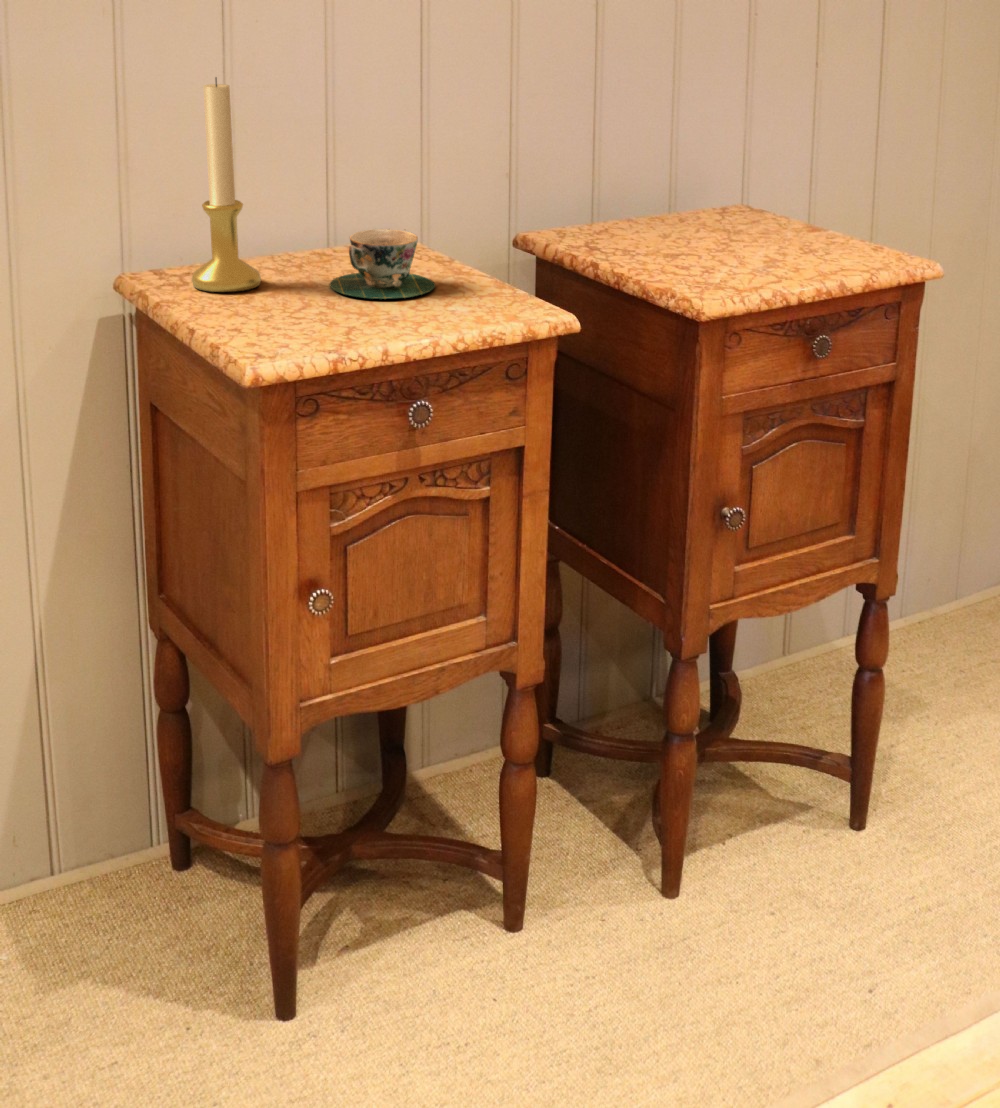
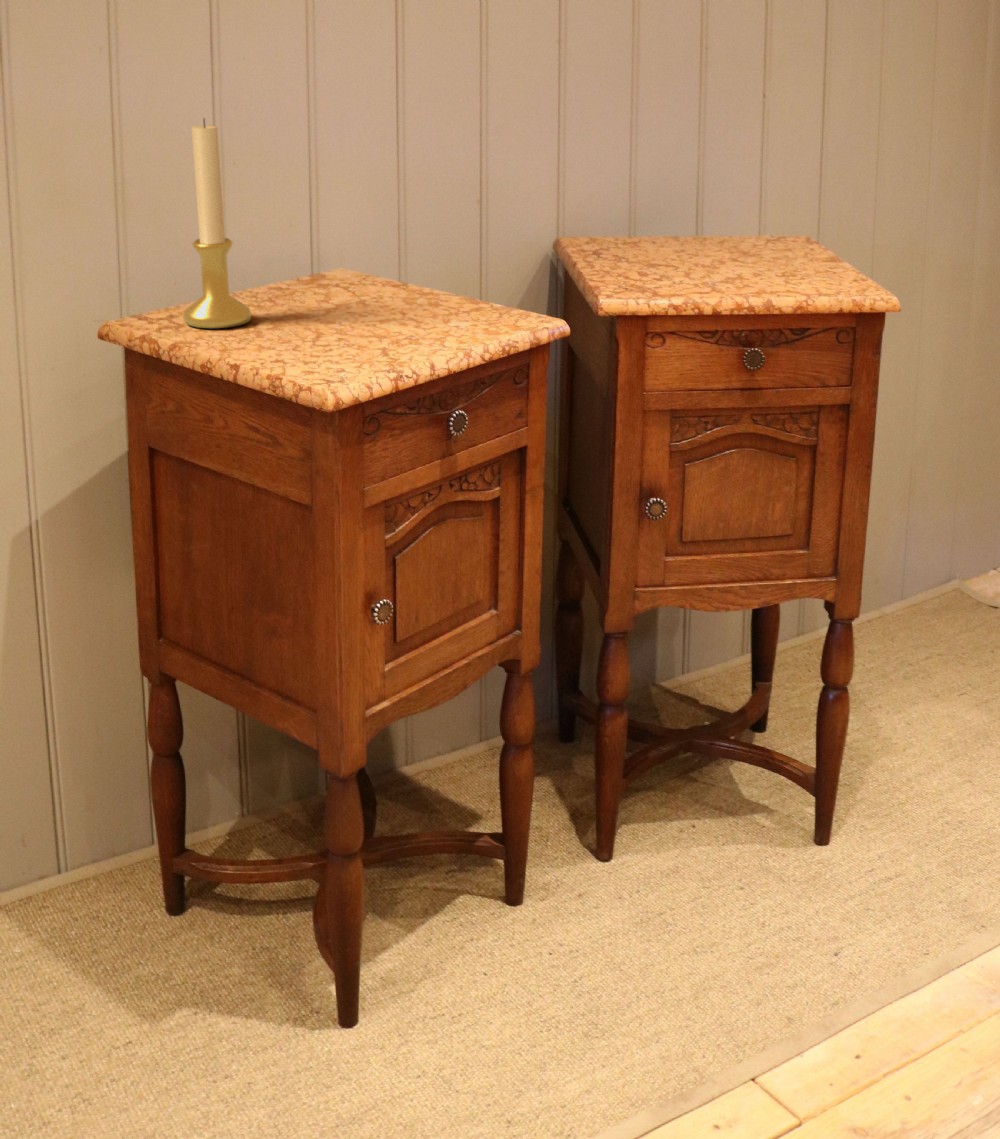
teacup: present [330,229,435,299] -> none [315,254,416,322]

